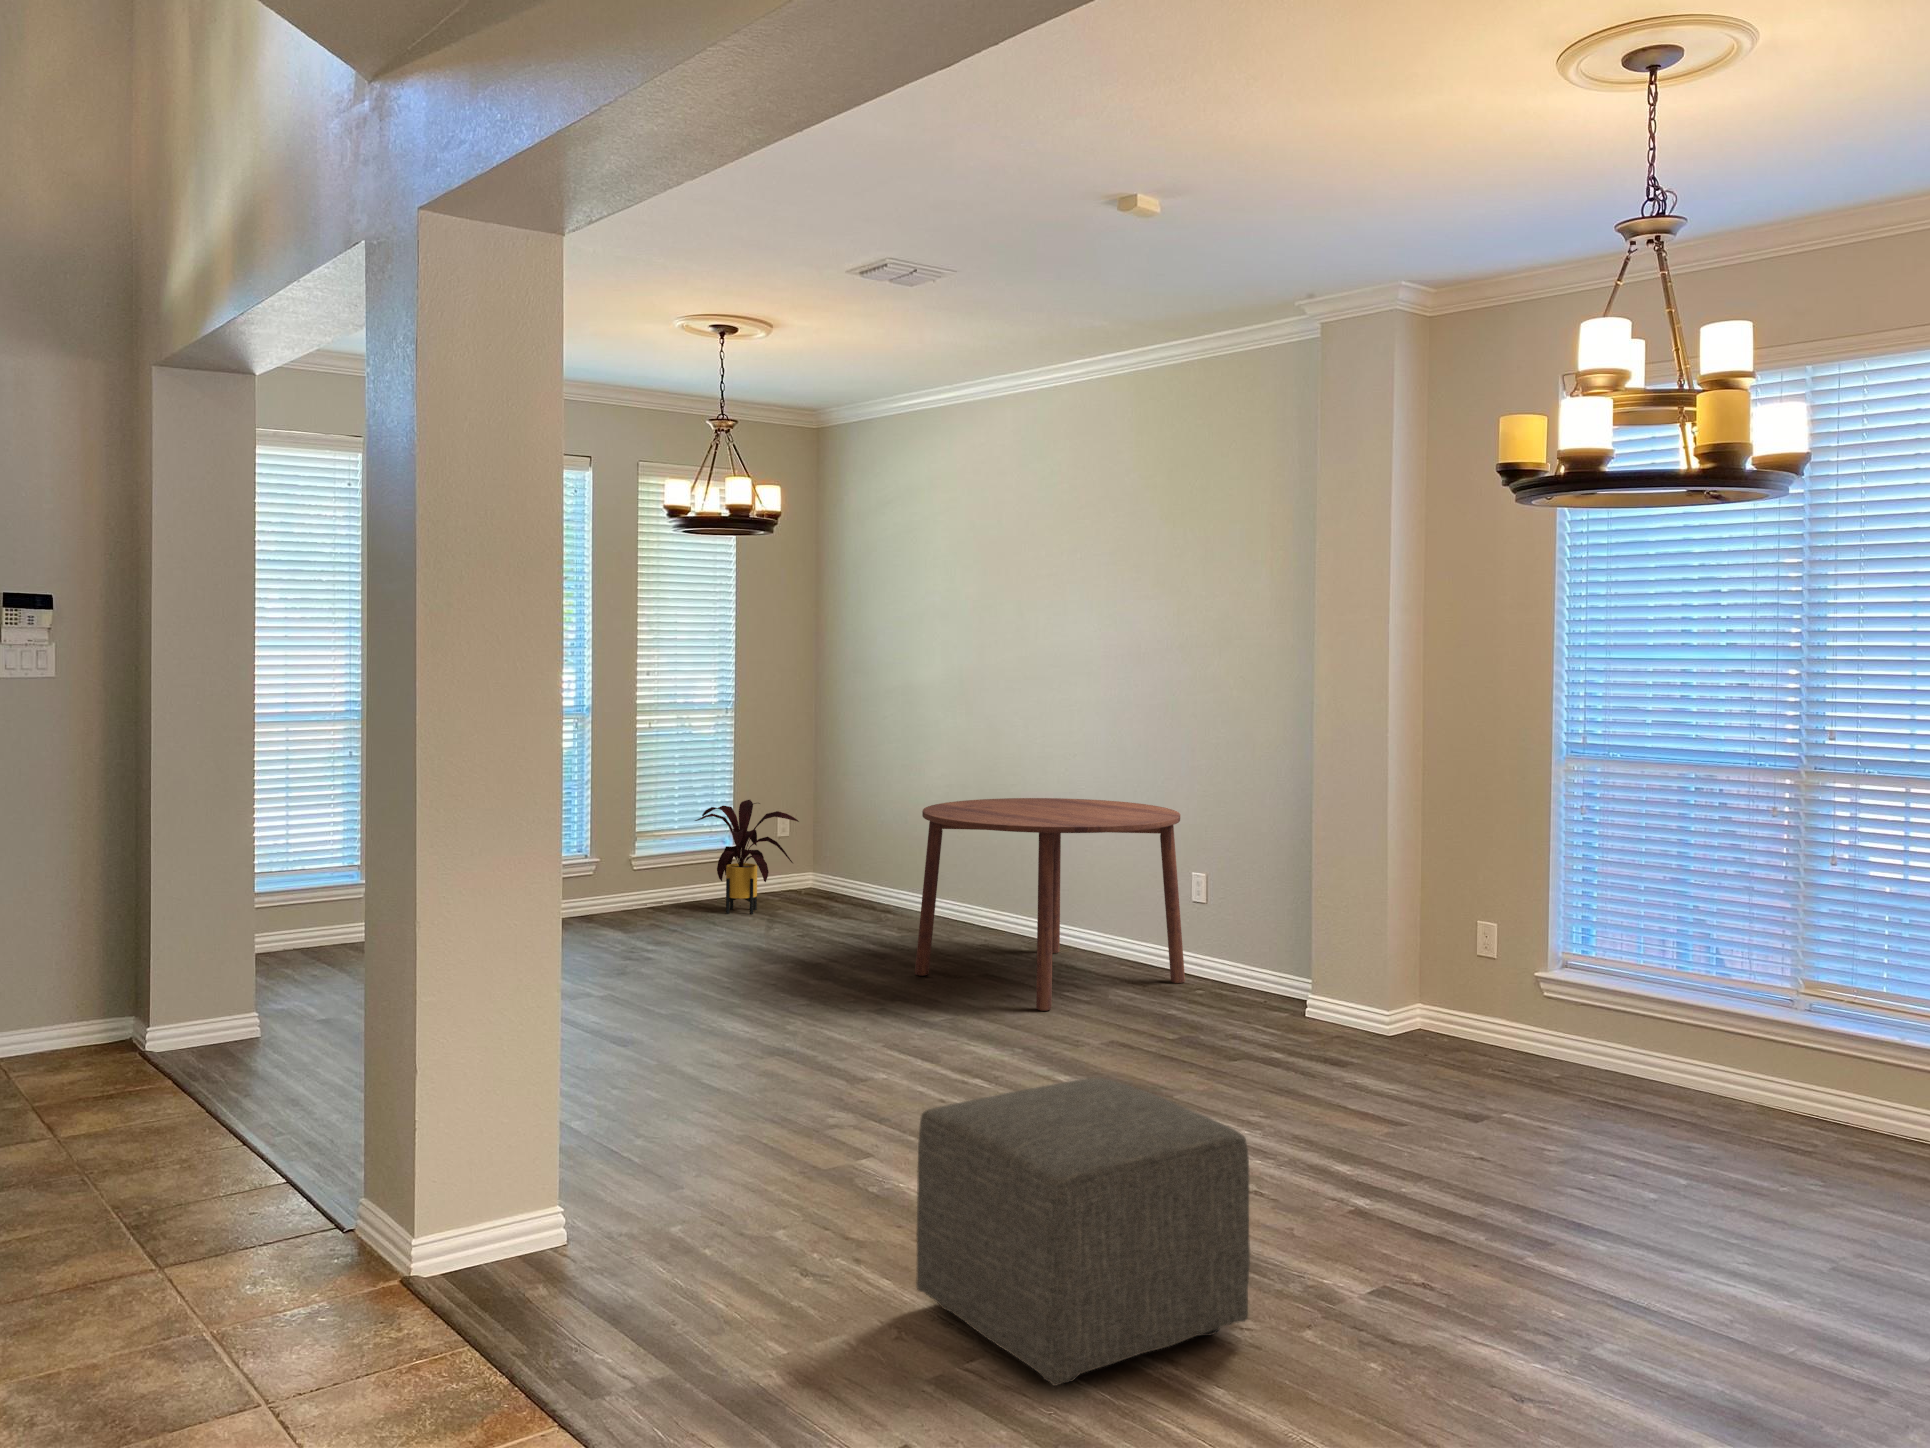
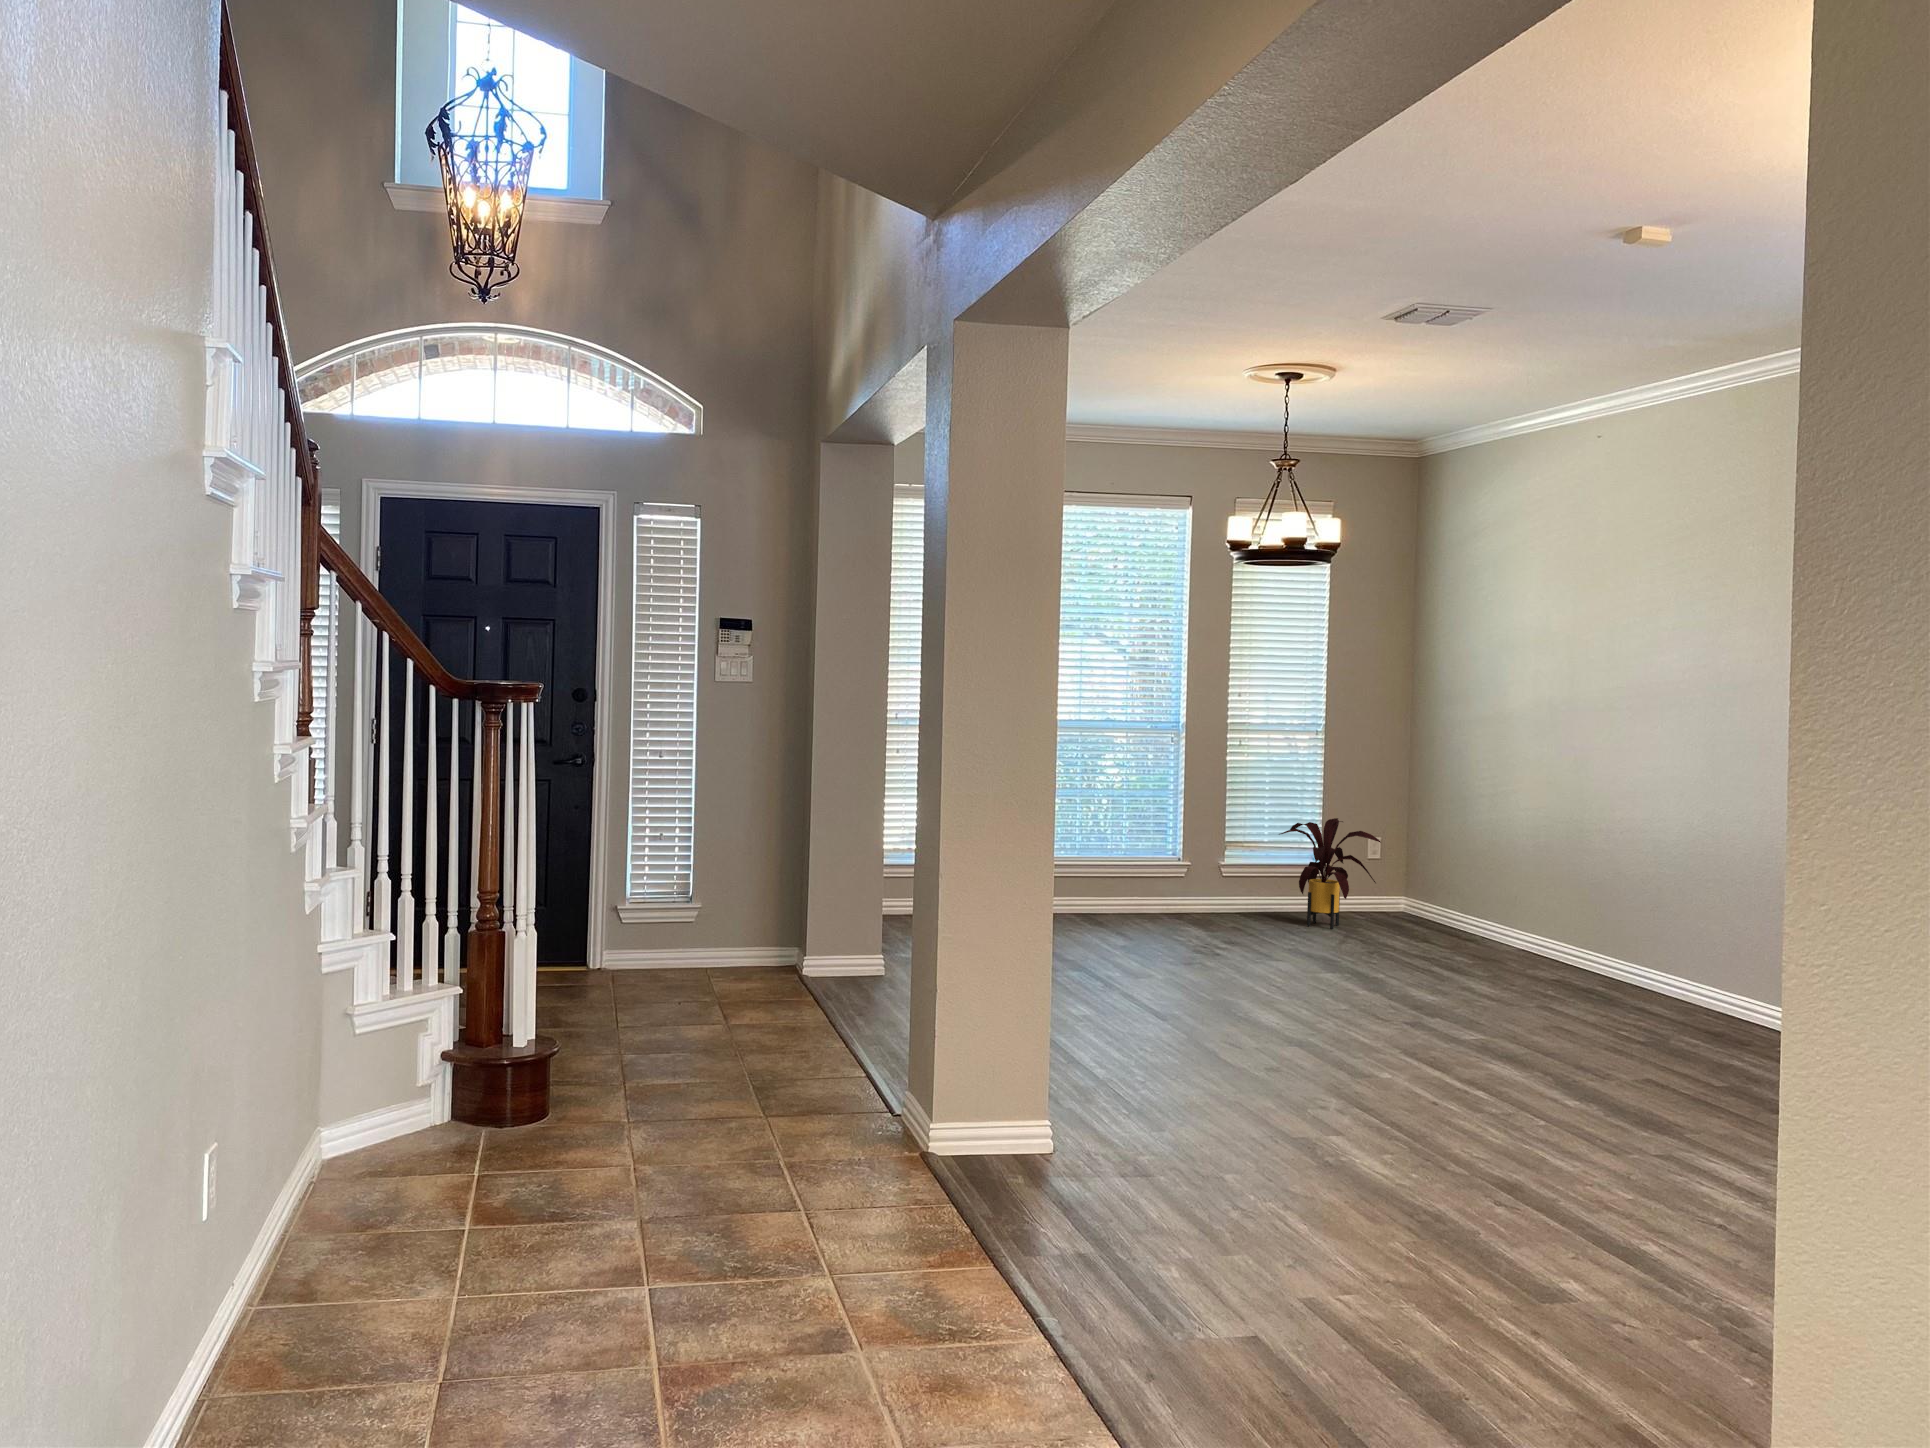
dining table: present [915,798,1185,1011] -> none [1469,829,1774,1046]
ottoman: present [916,1078,1250,1386] -> none [1319,1076,1630,1326]

